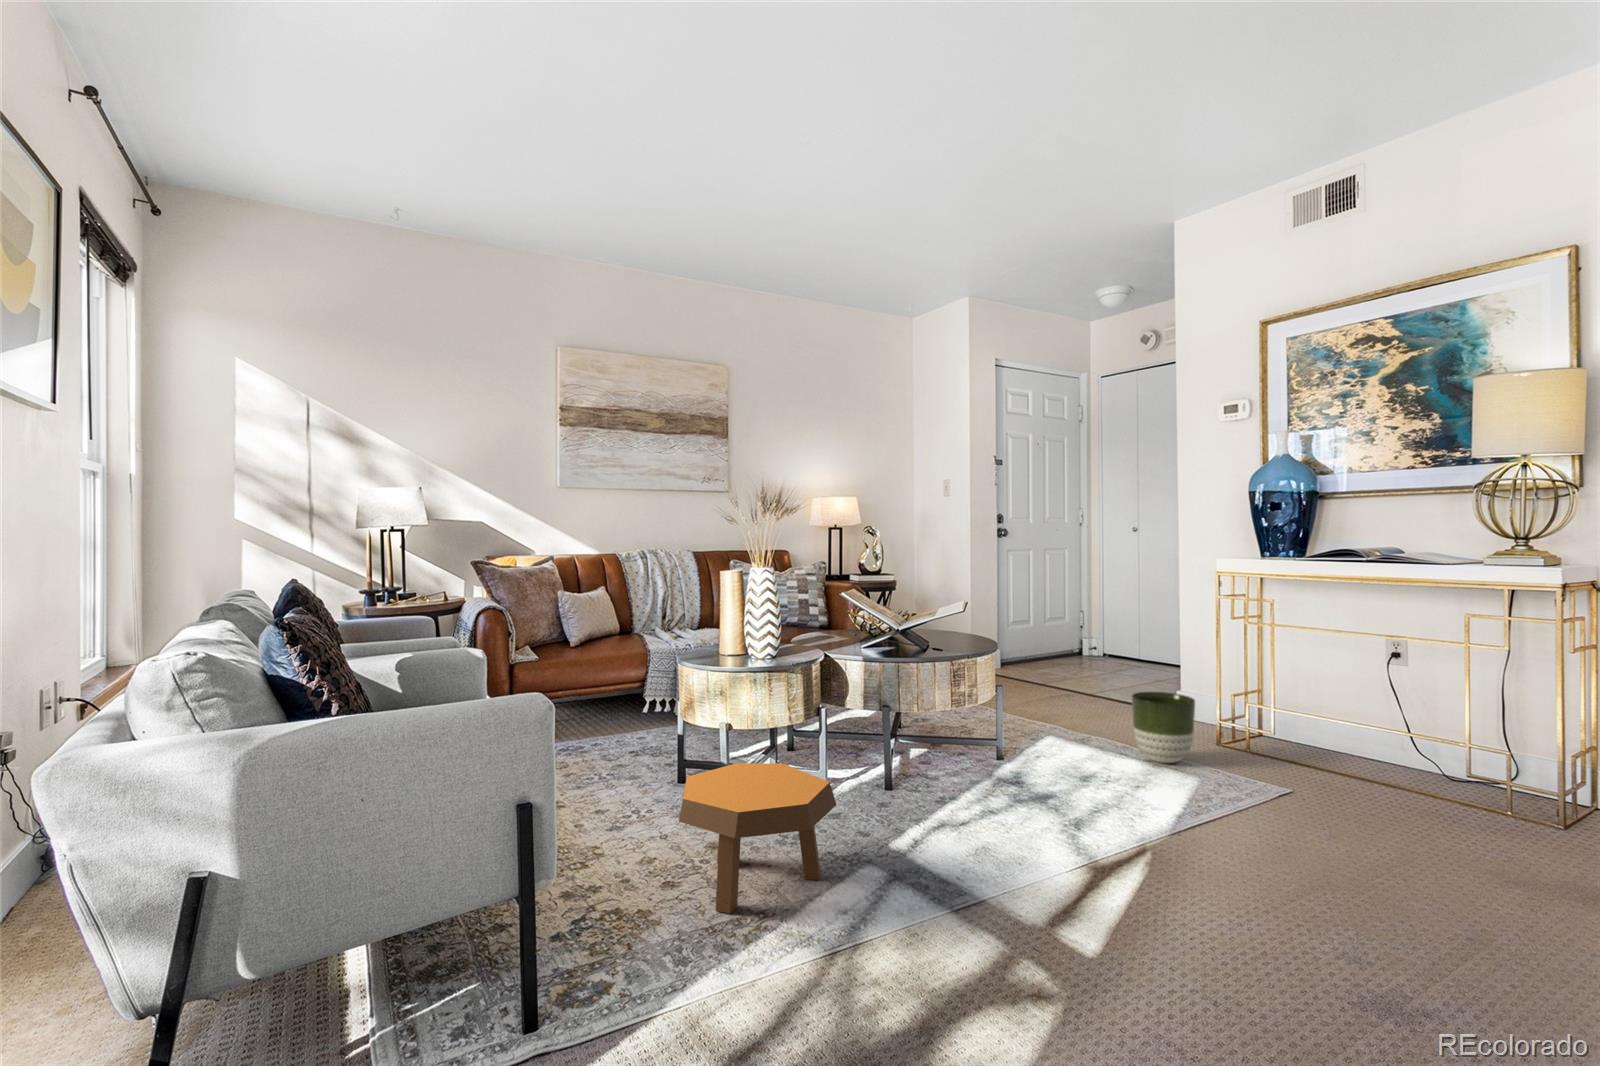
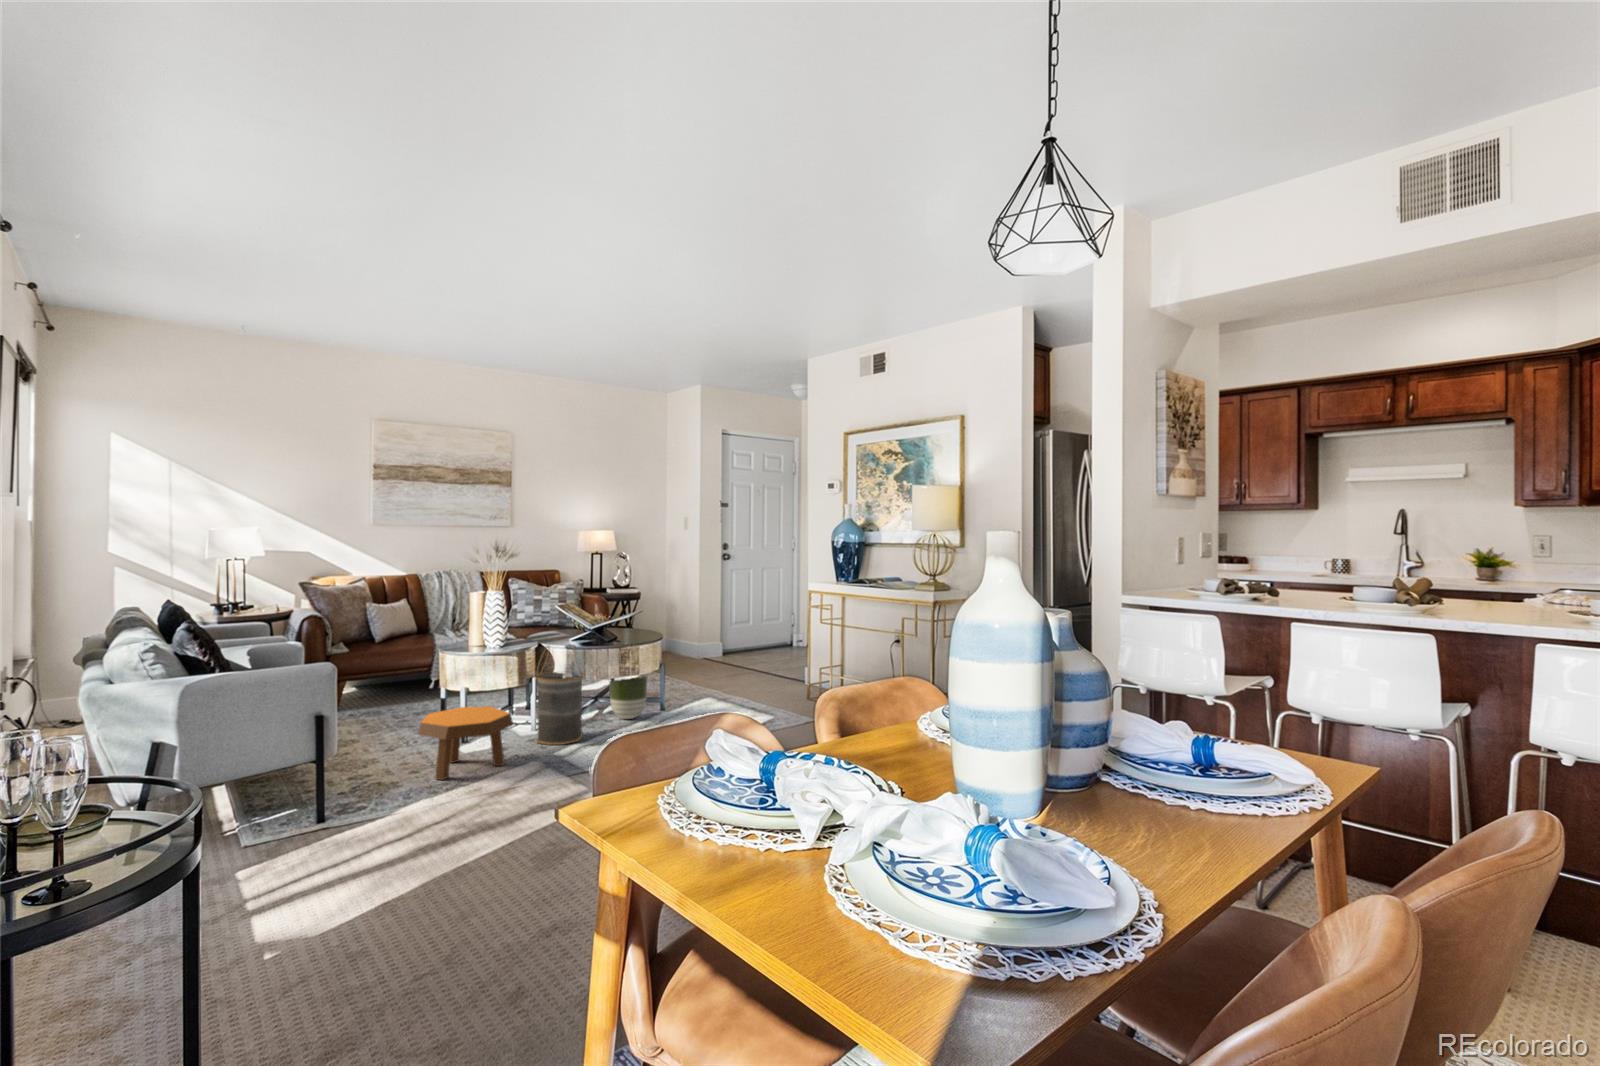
basket: none [842,657,921,830] -> present [537,646,585,745]
planter: present [1132,692,1195,763] -> present [609,674,648,719]

